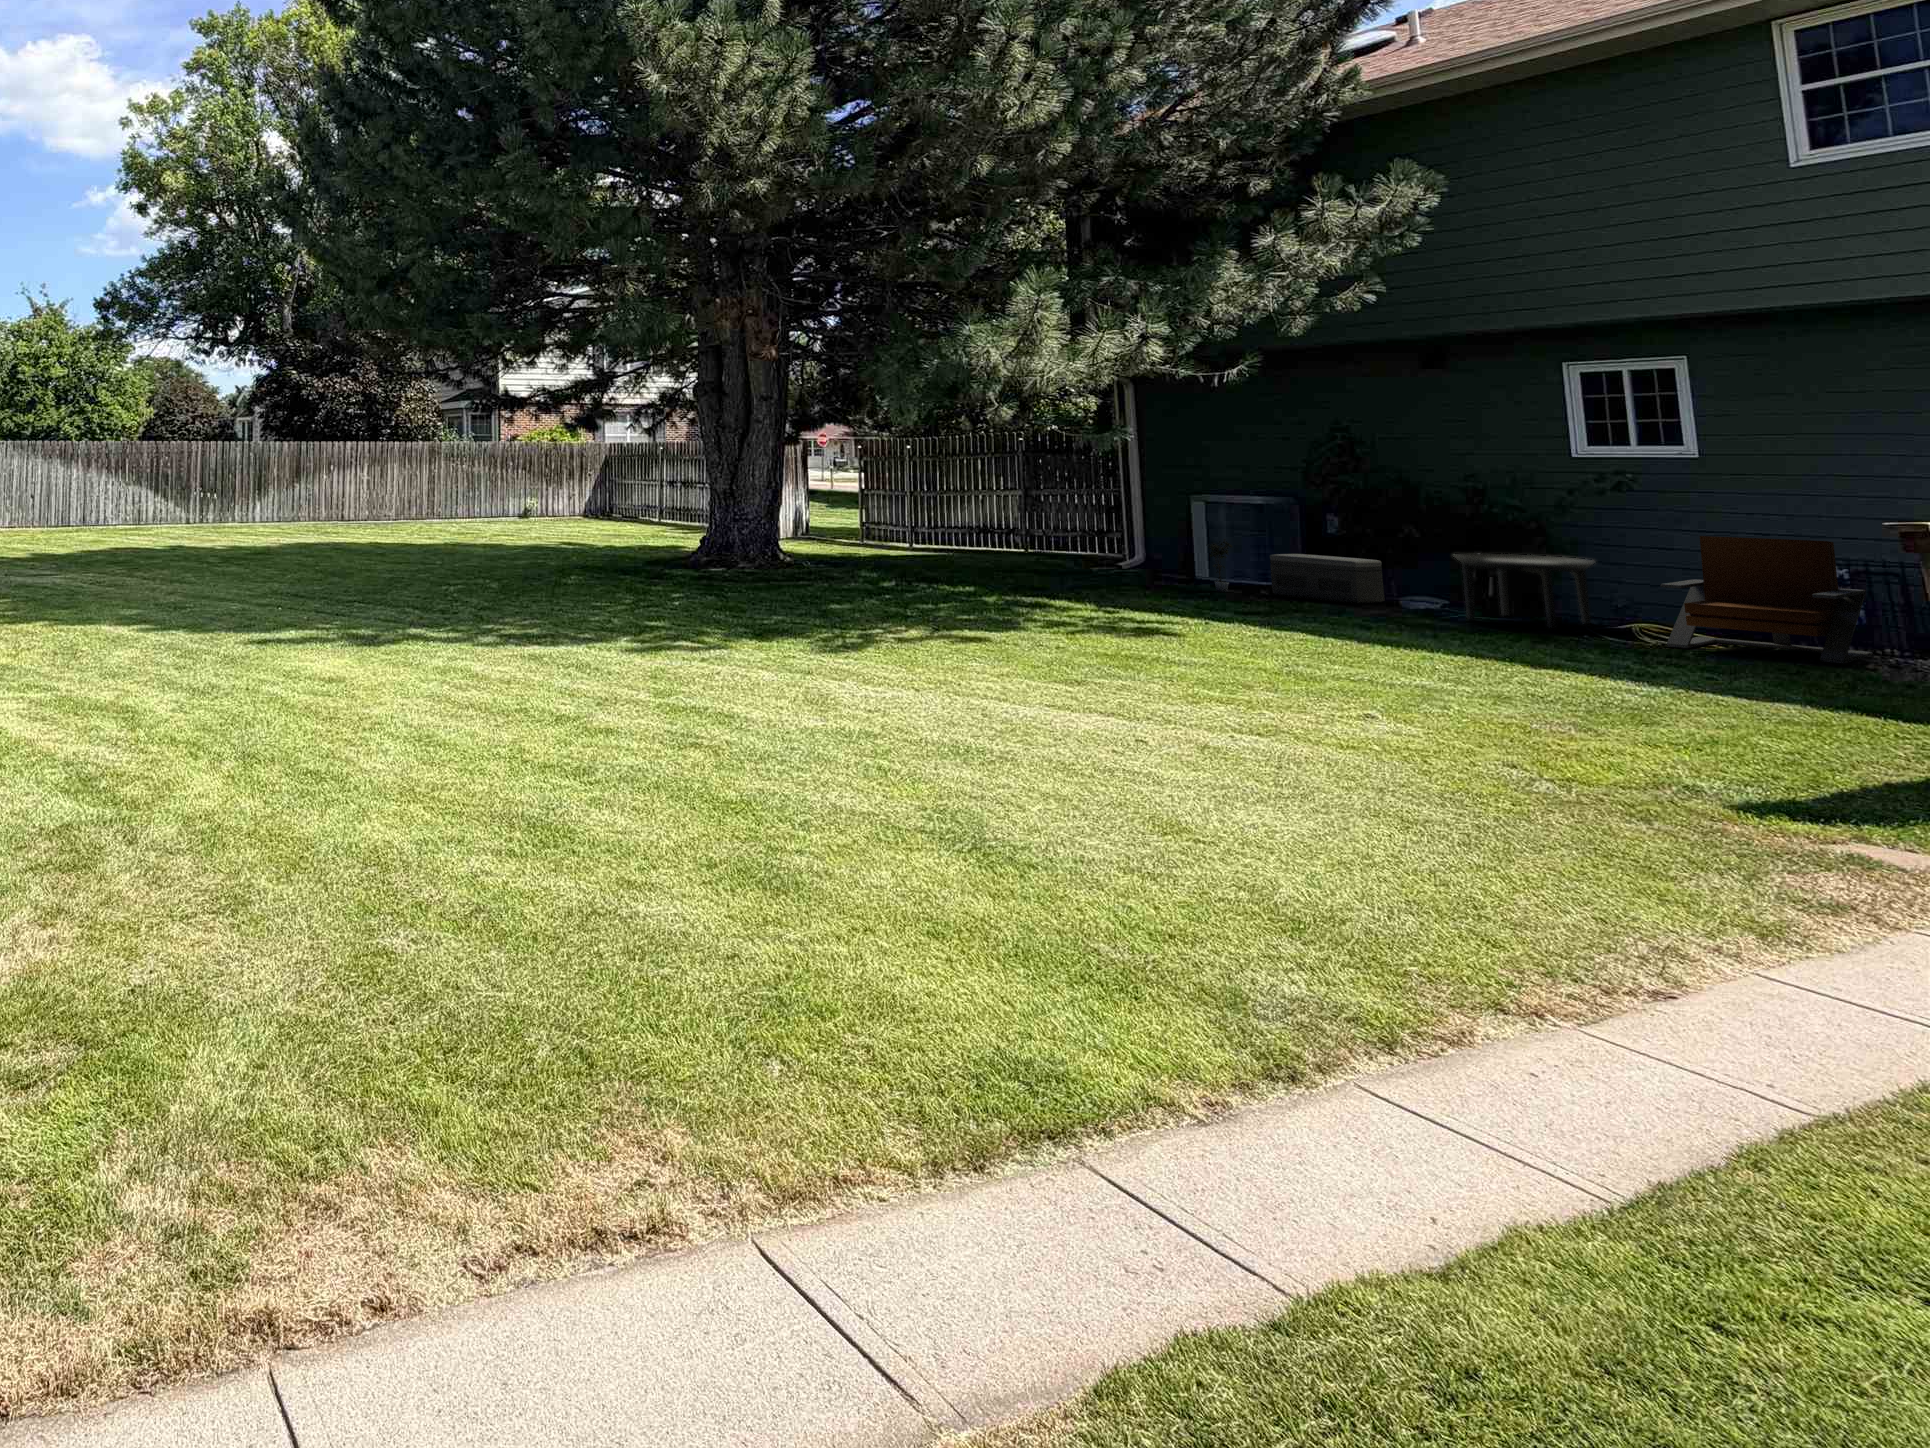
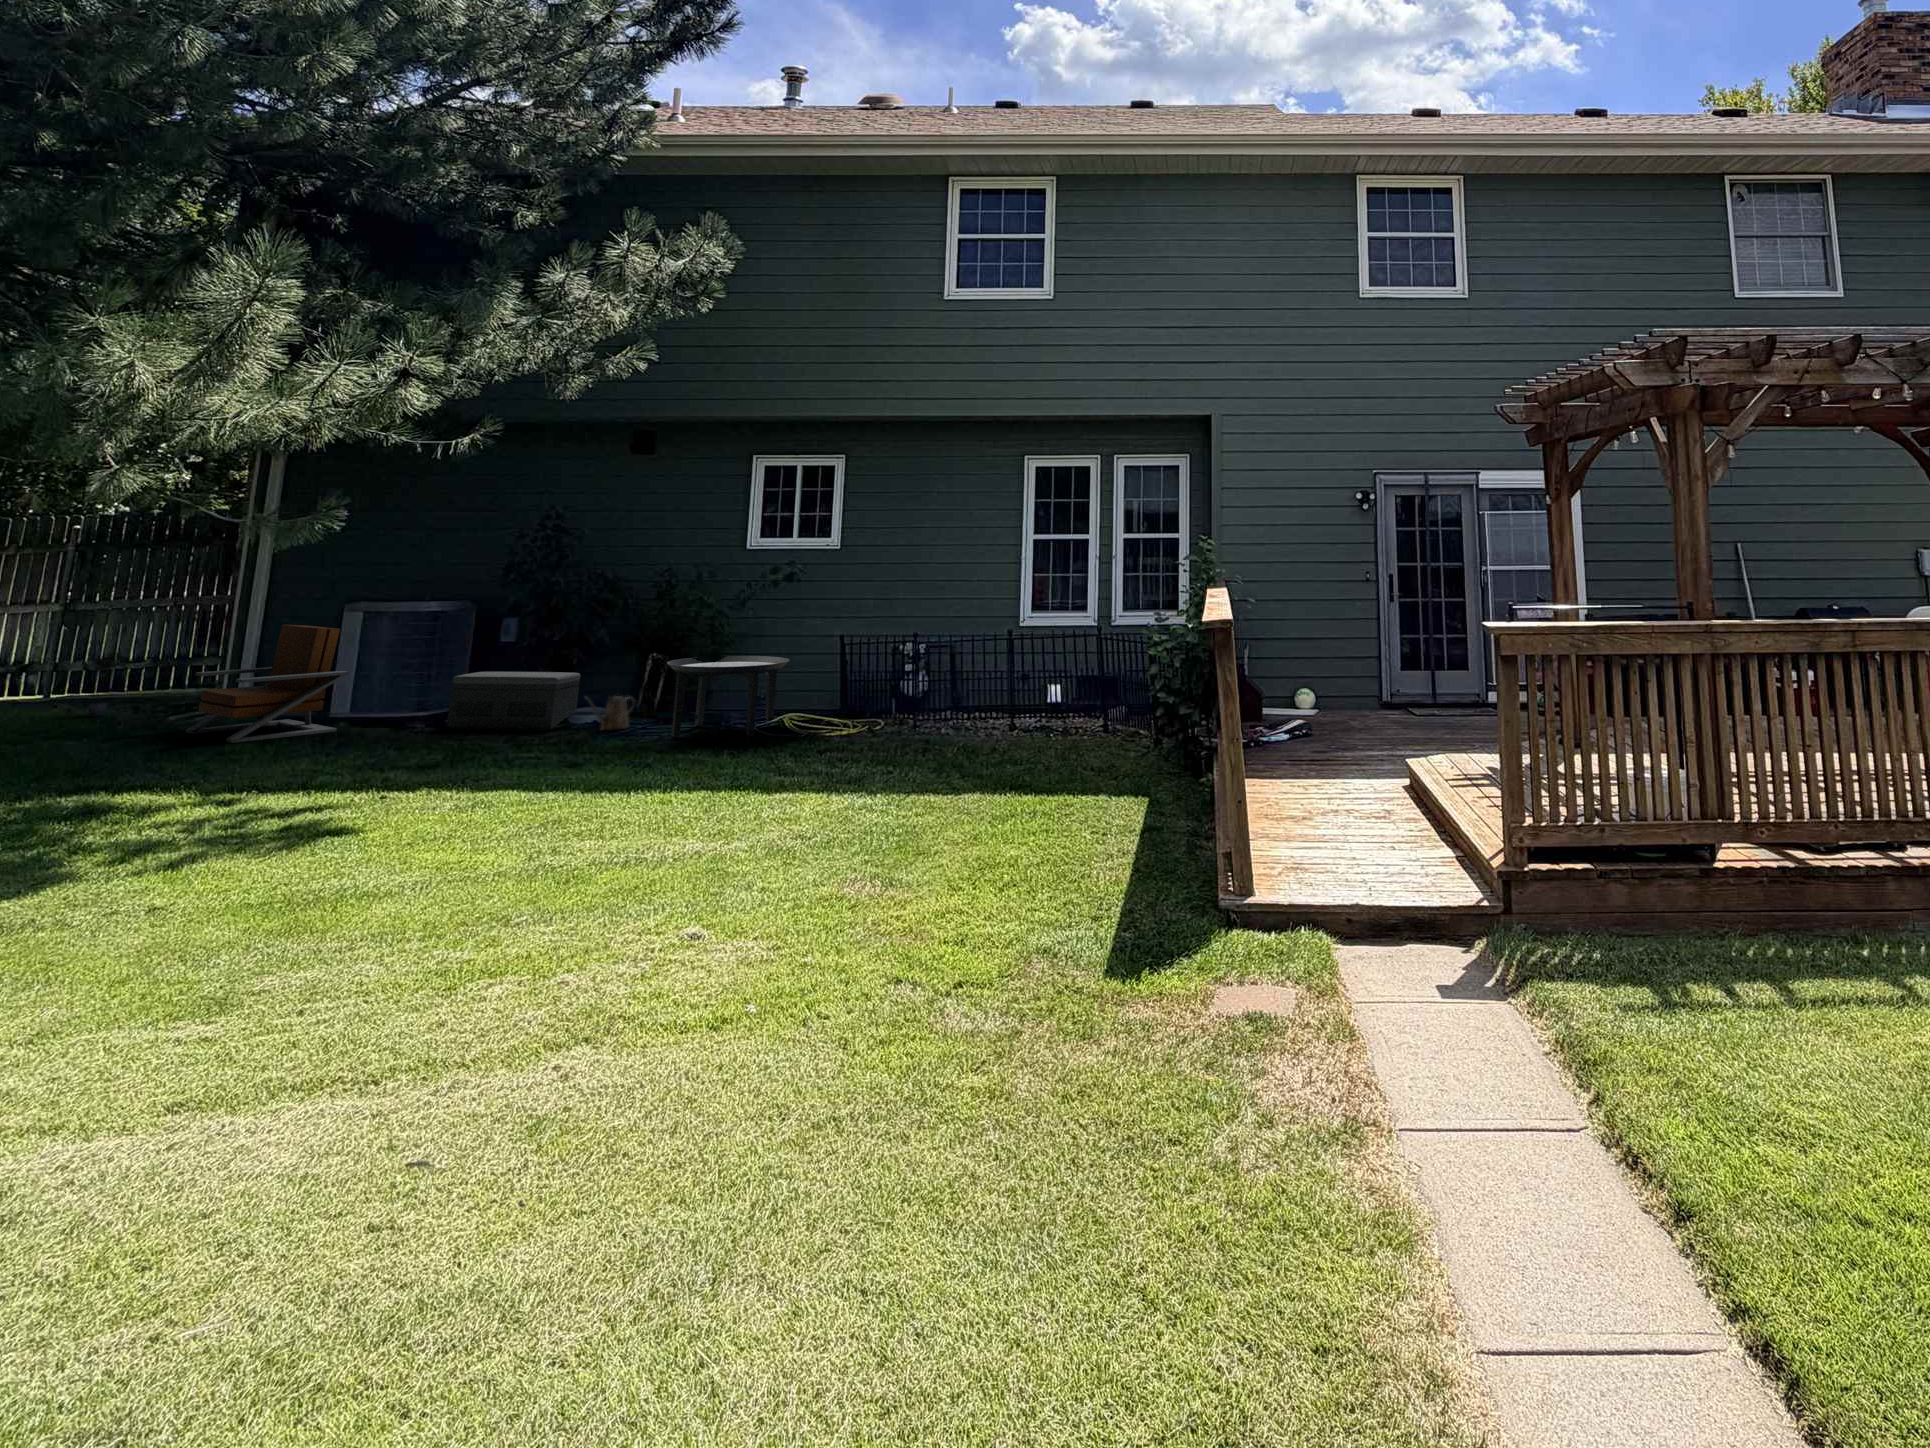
lounge chair: present [1660,536,1873,663] -> present [186,625,349,743]
potted plant: present [1206,539,1232,592] -> present [88,652,123,717]
watering can: none [1380,578,1437,610] -> present [587,696,635,730]

